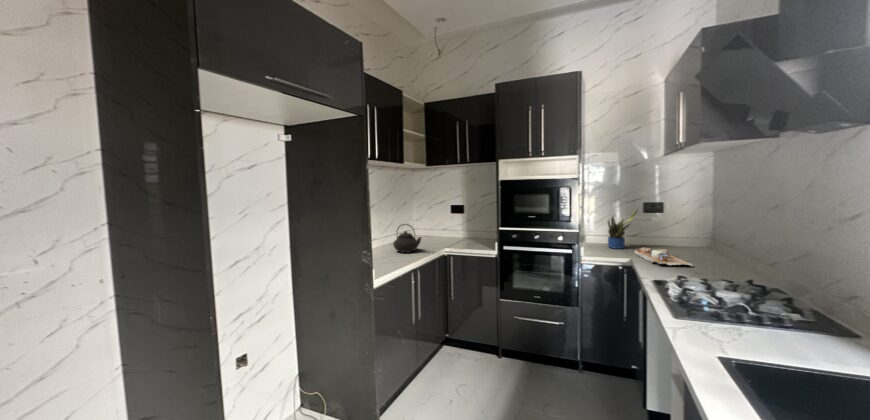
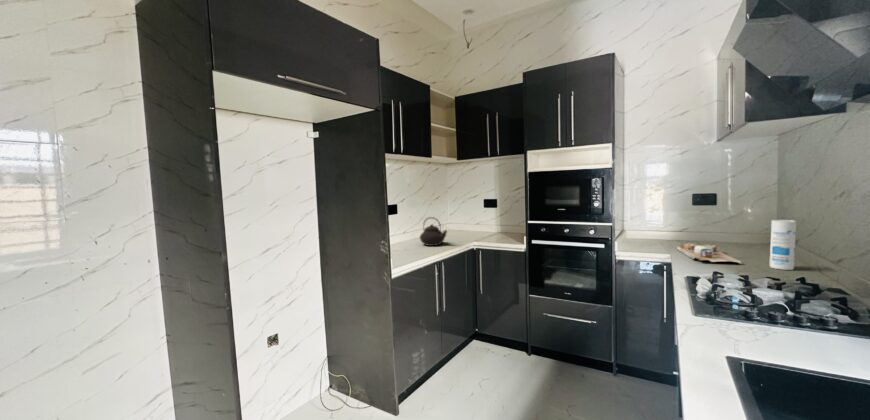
potted plant: present [607,210,637,249] -> none [649,201,684,245]
canister: none [716,227,738,271] -> present [770,220,796,270]

